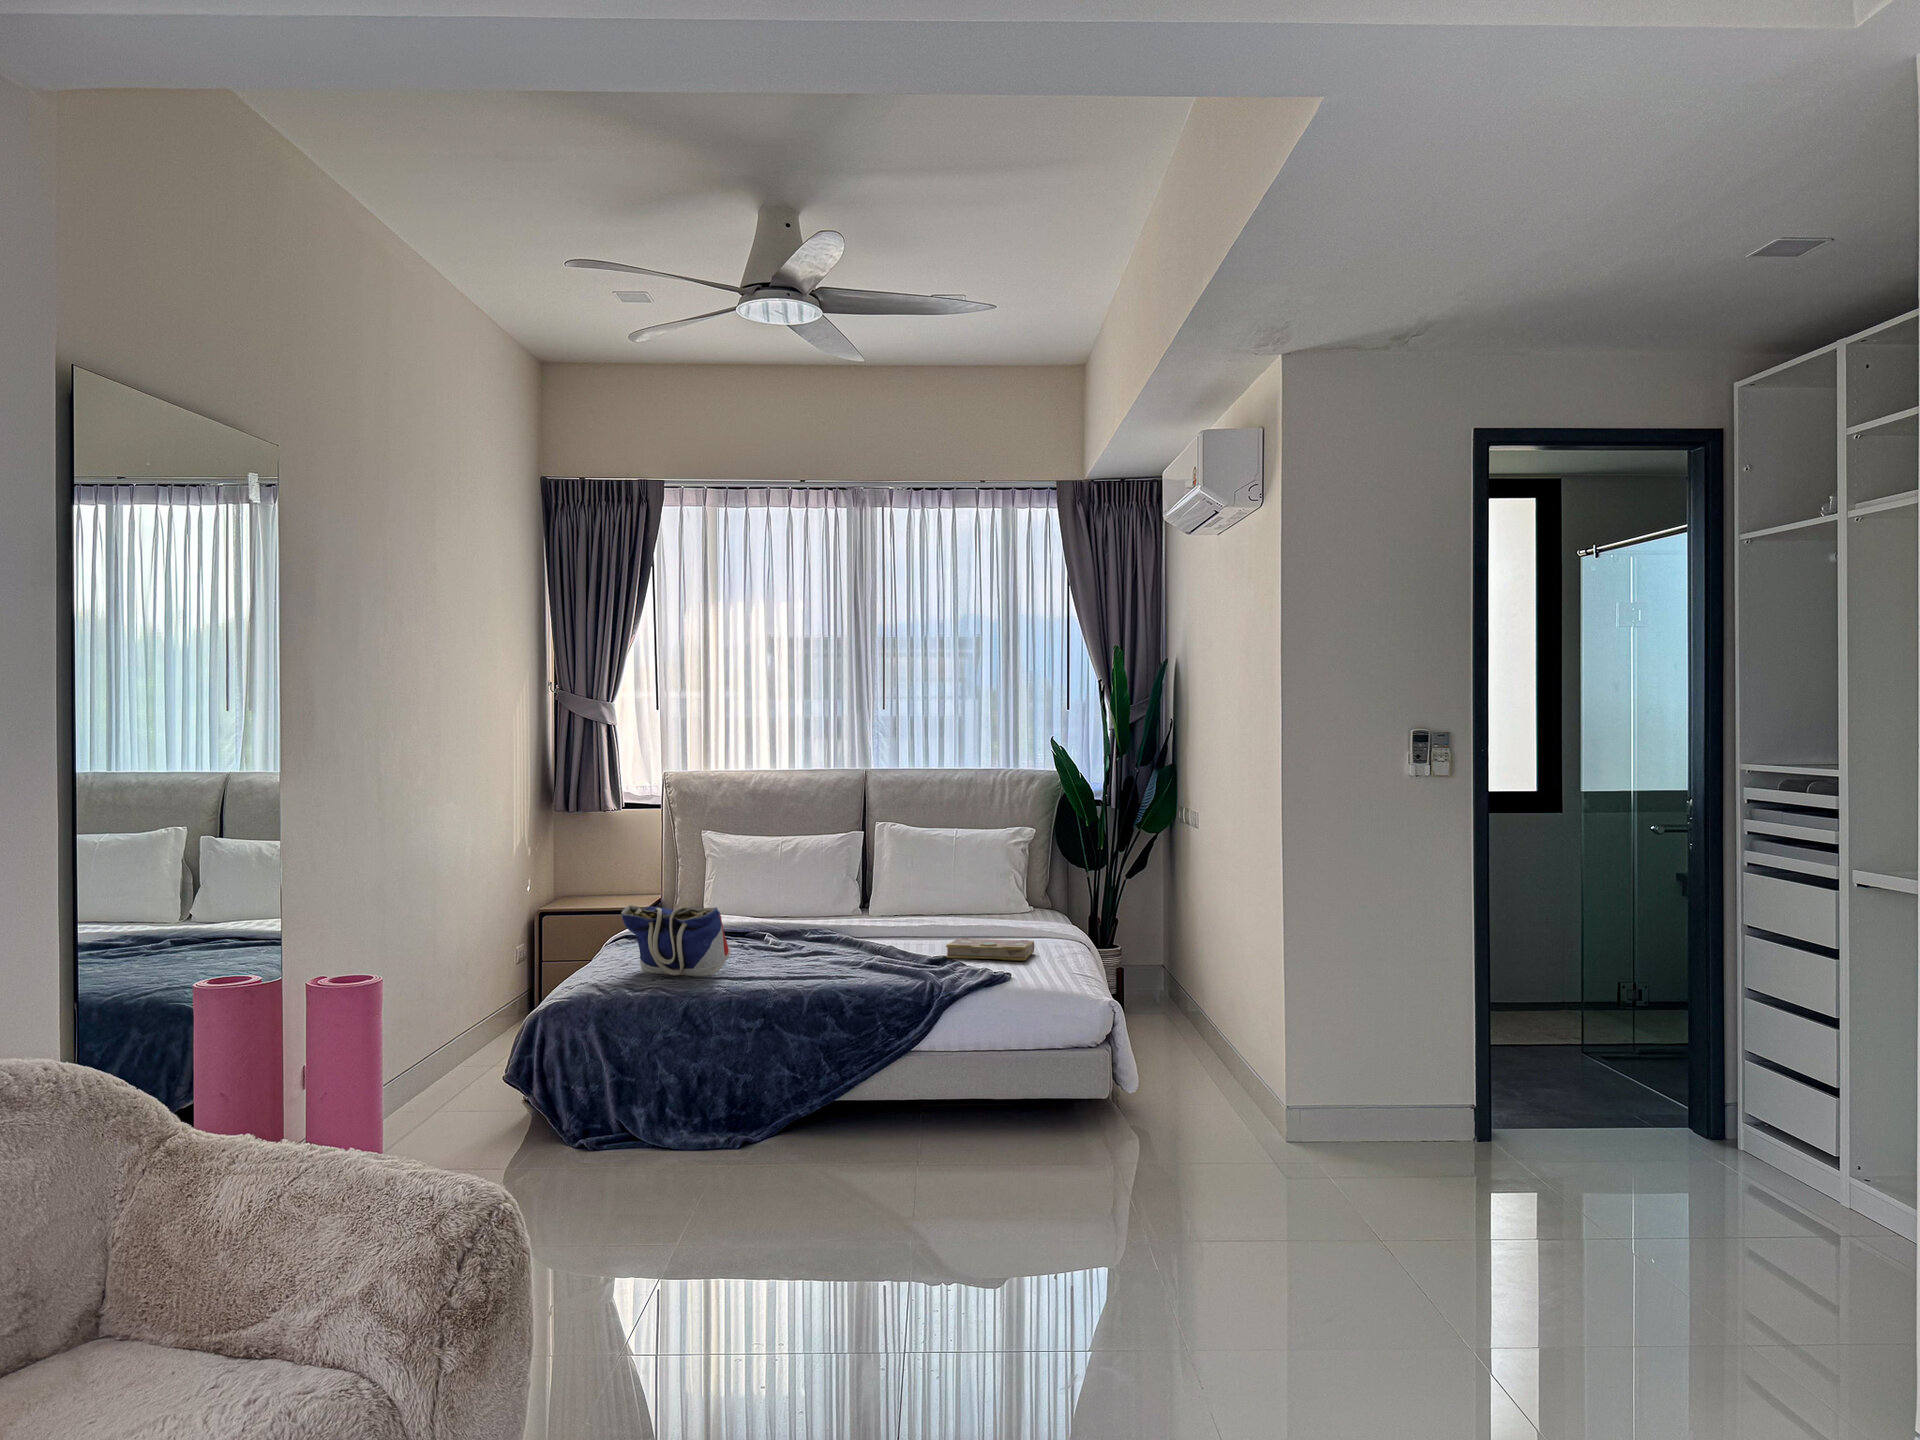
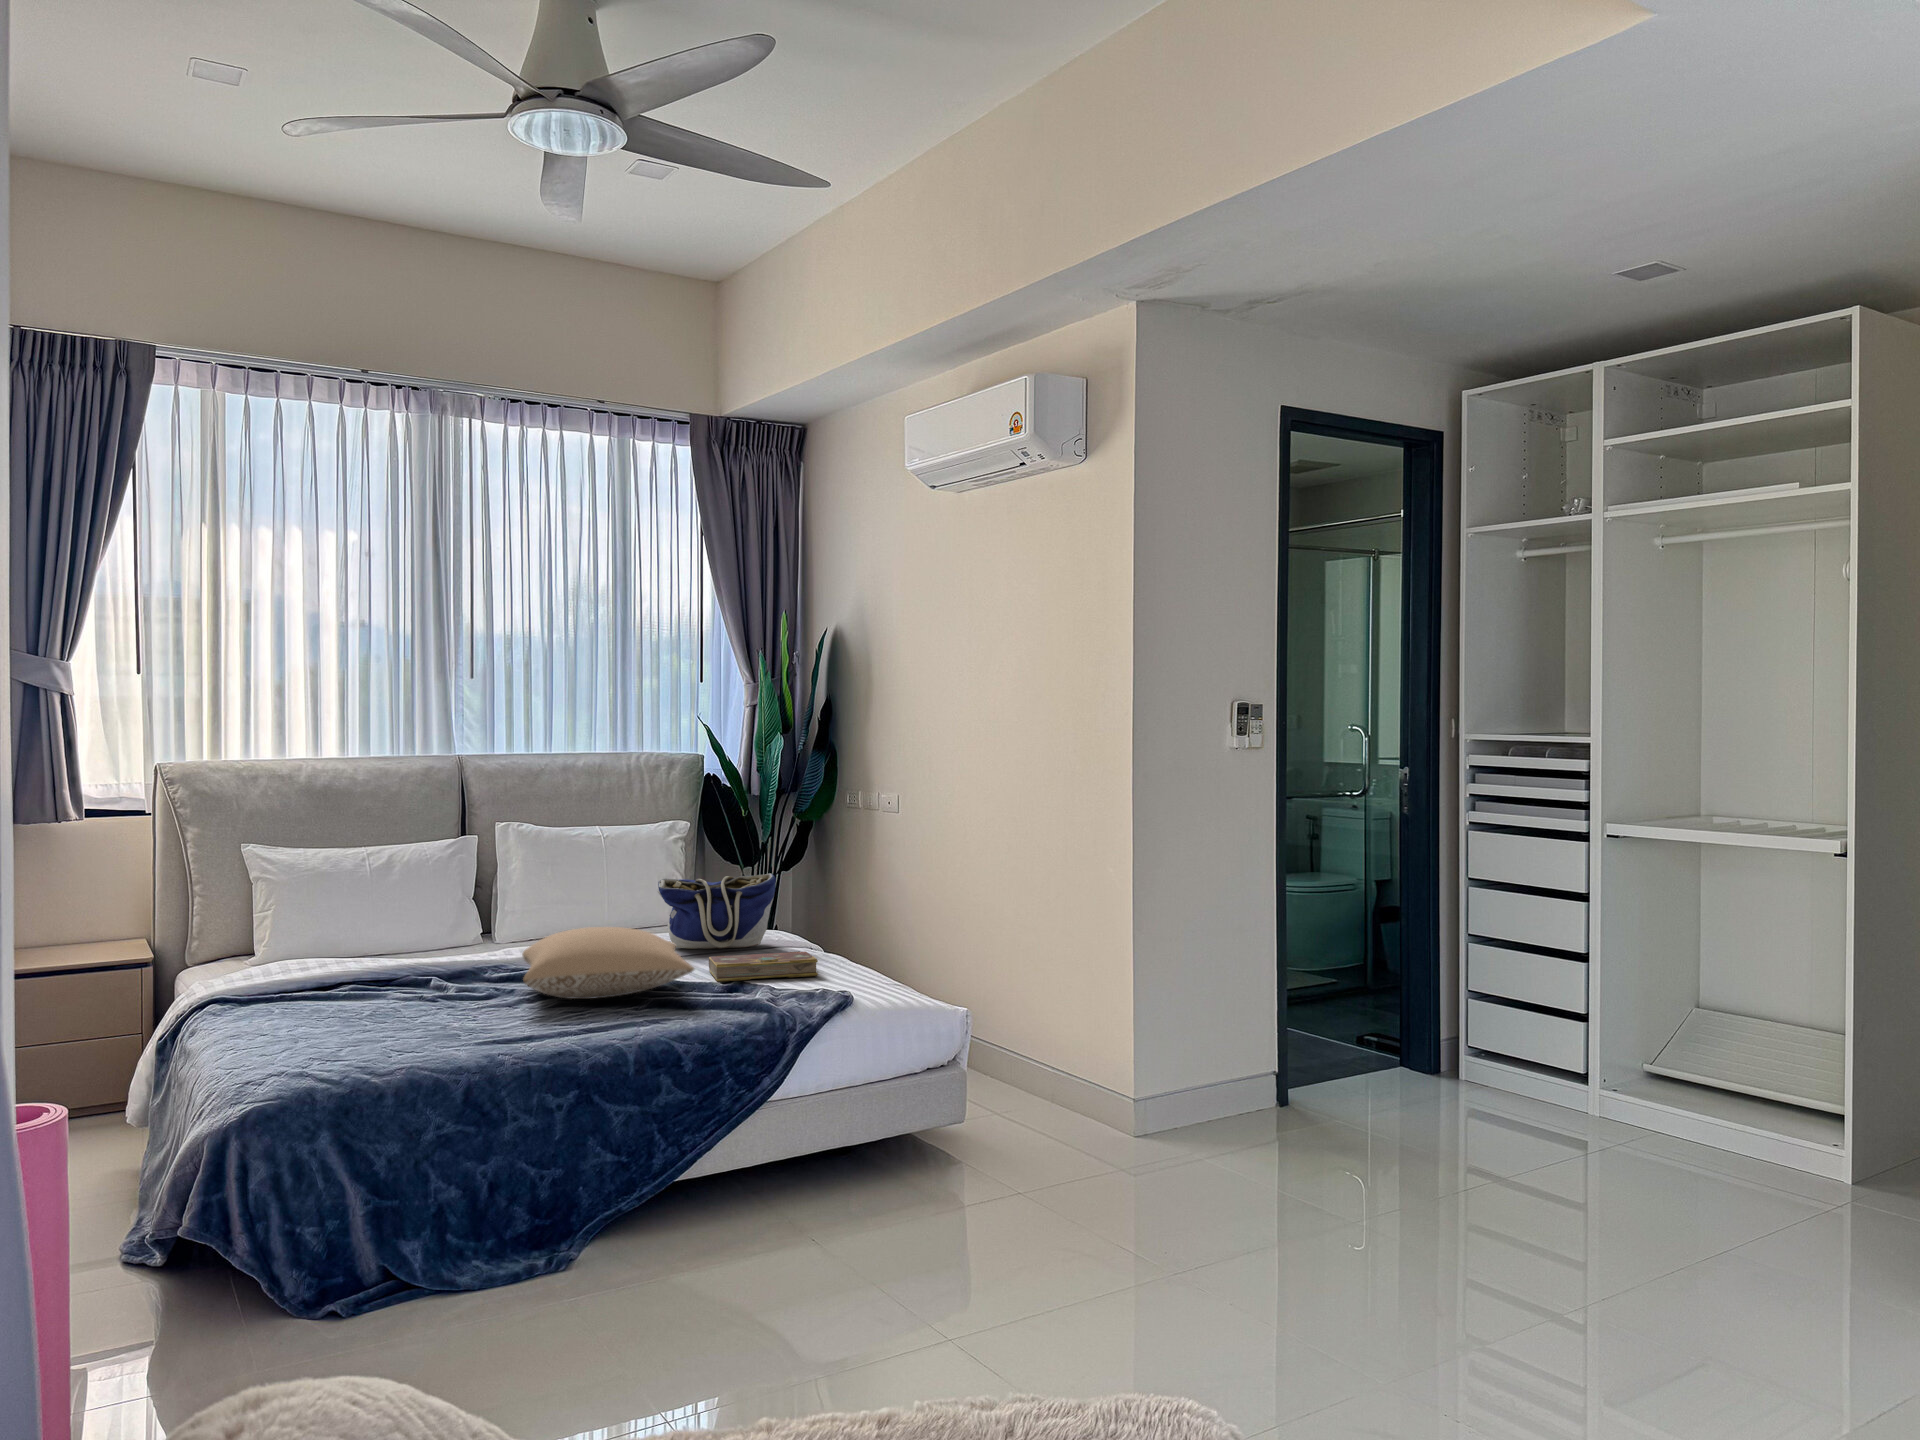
tote bag: present [621,905,731,977] -> present [657,873,776,949]
pillow: none [775,909,924,960] -> present [522,927,694,999]

